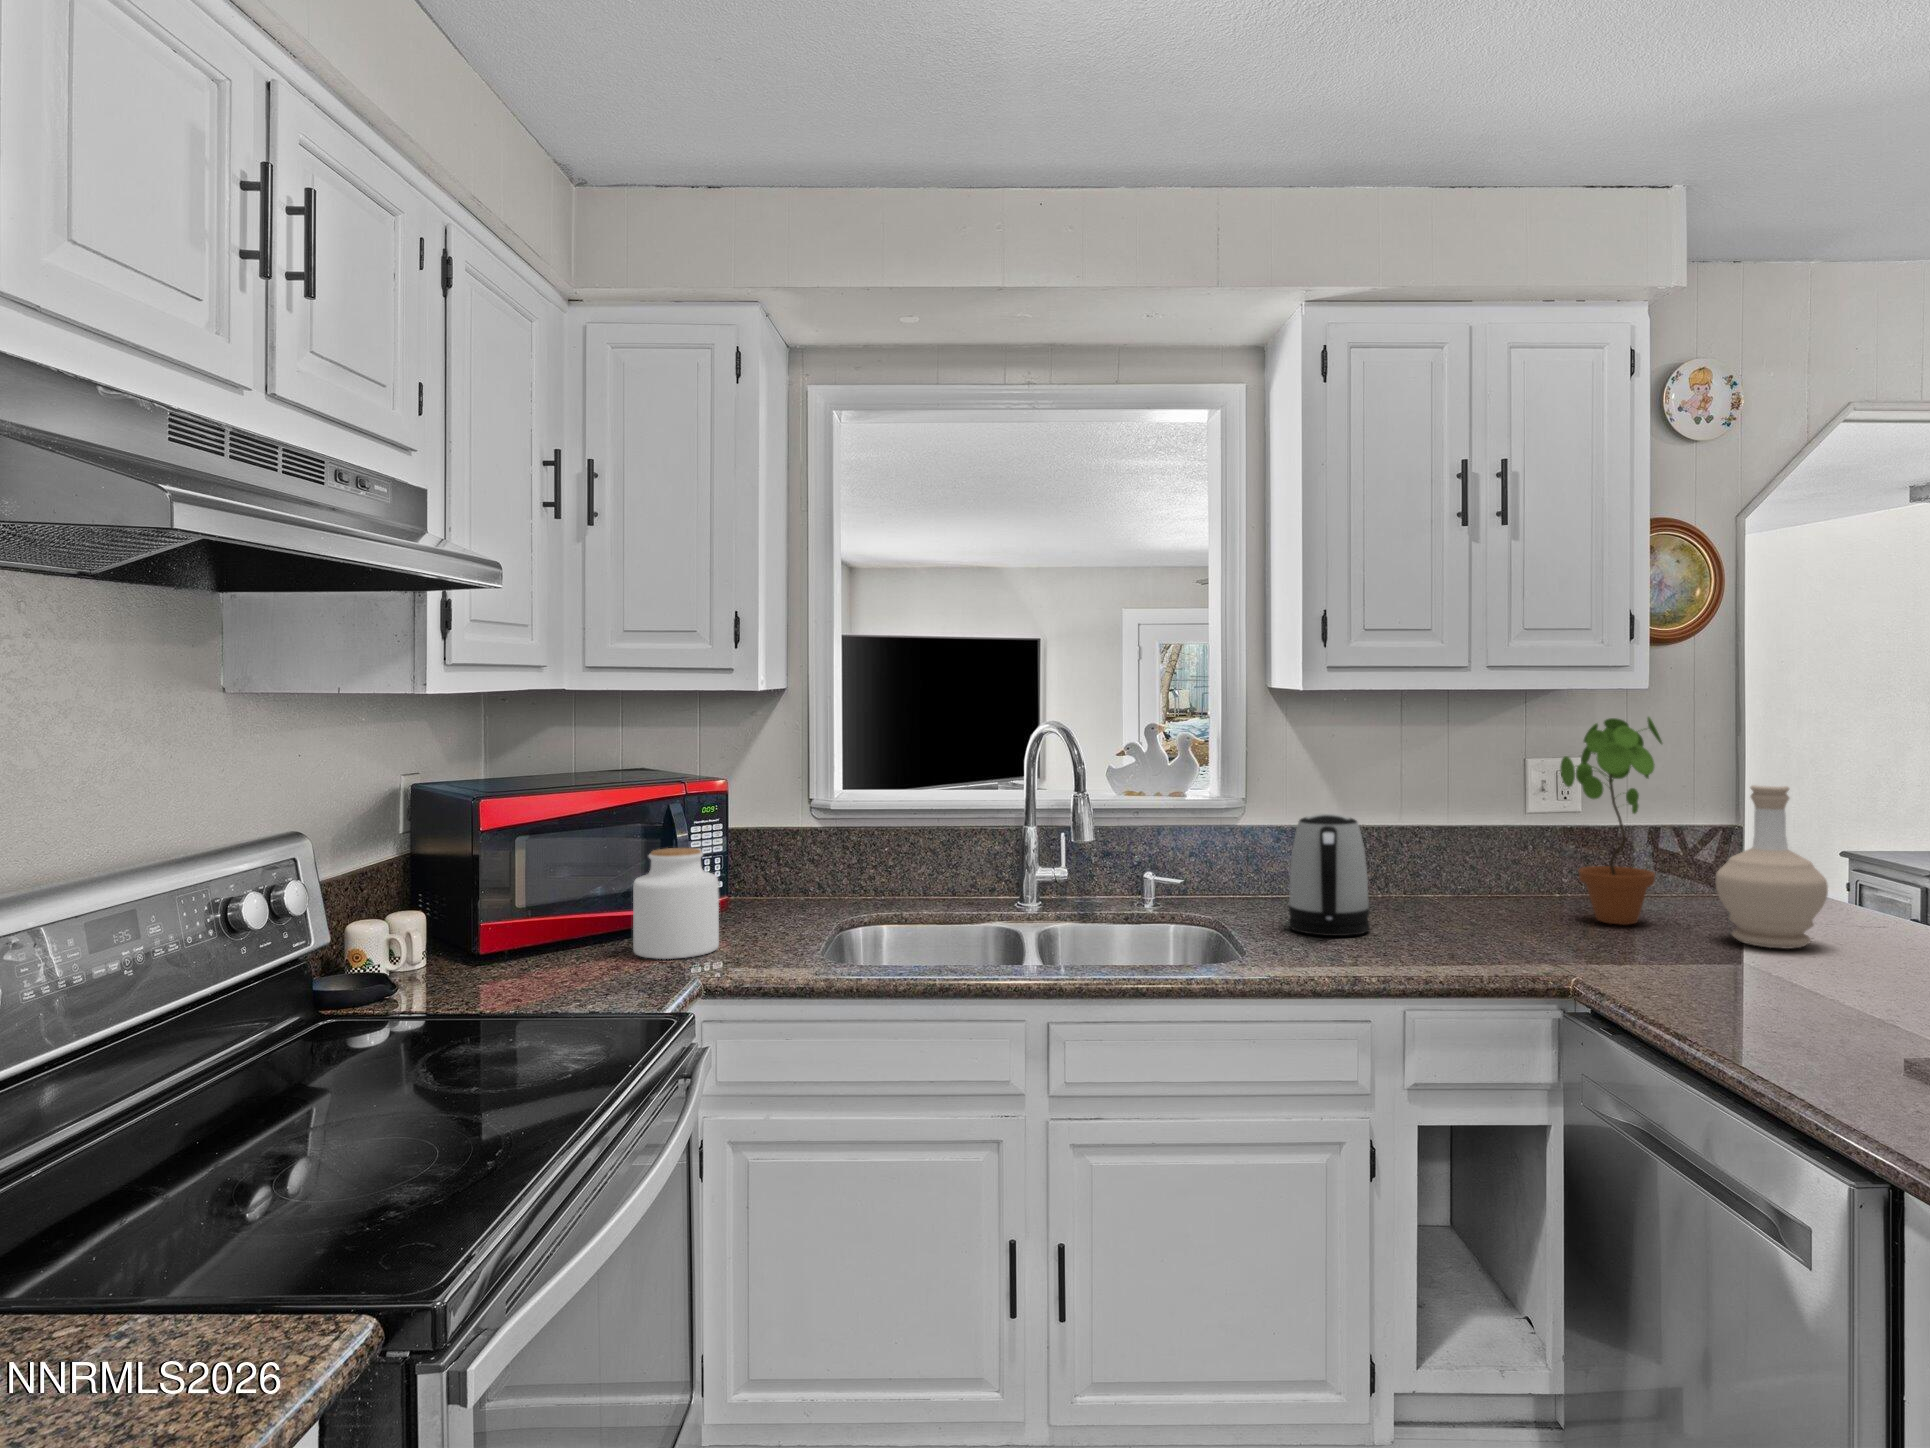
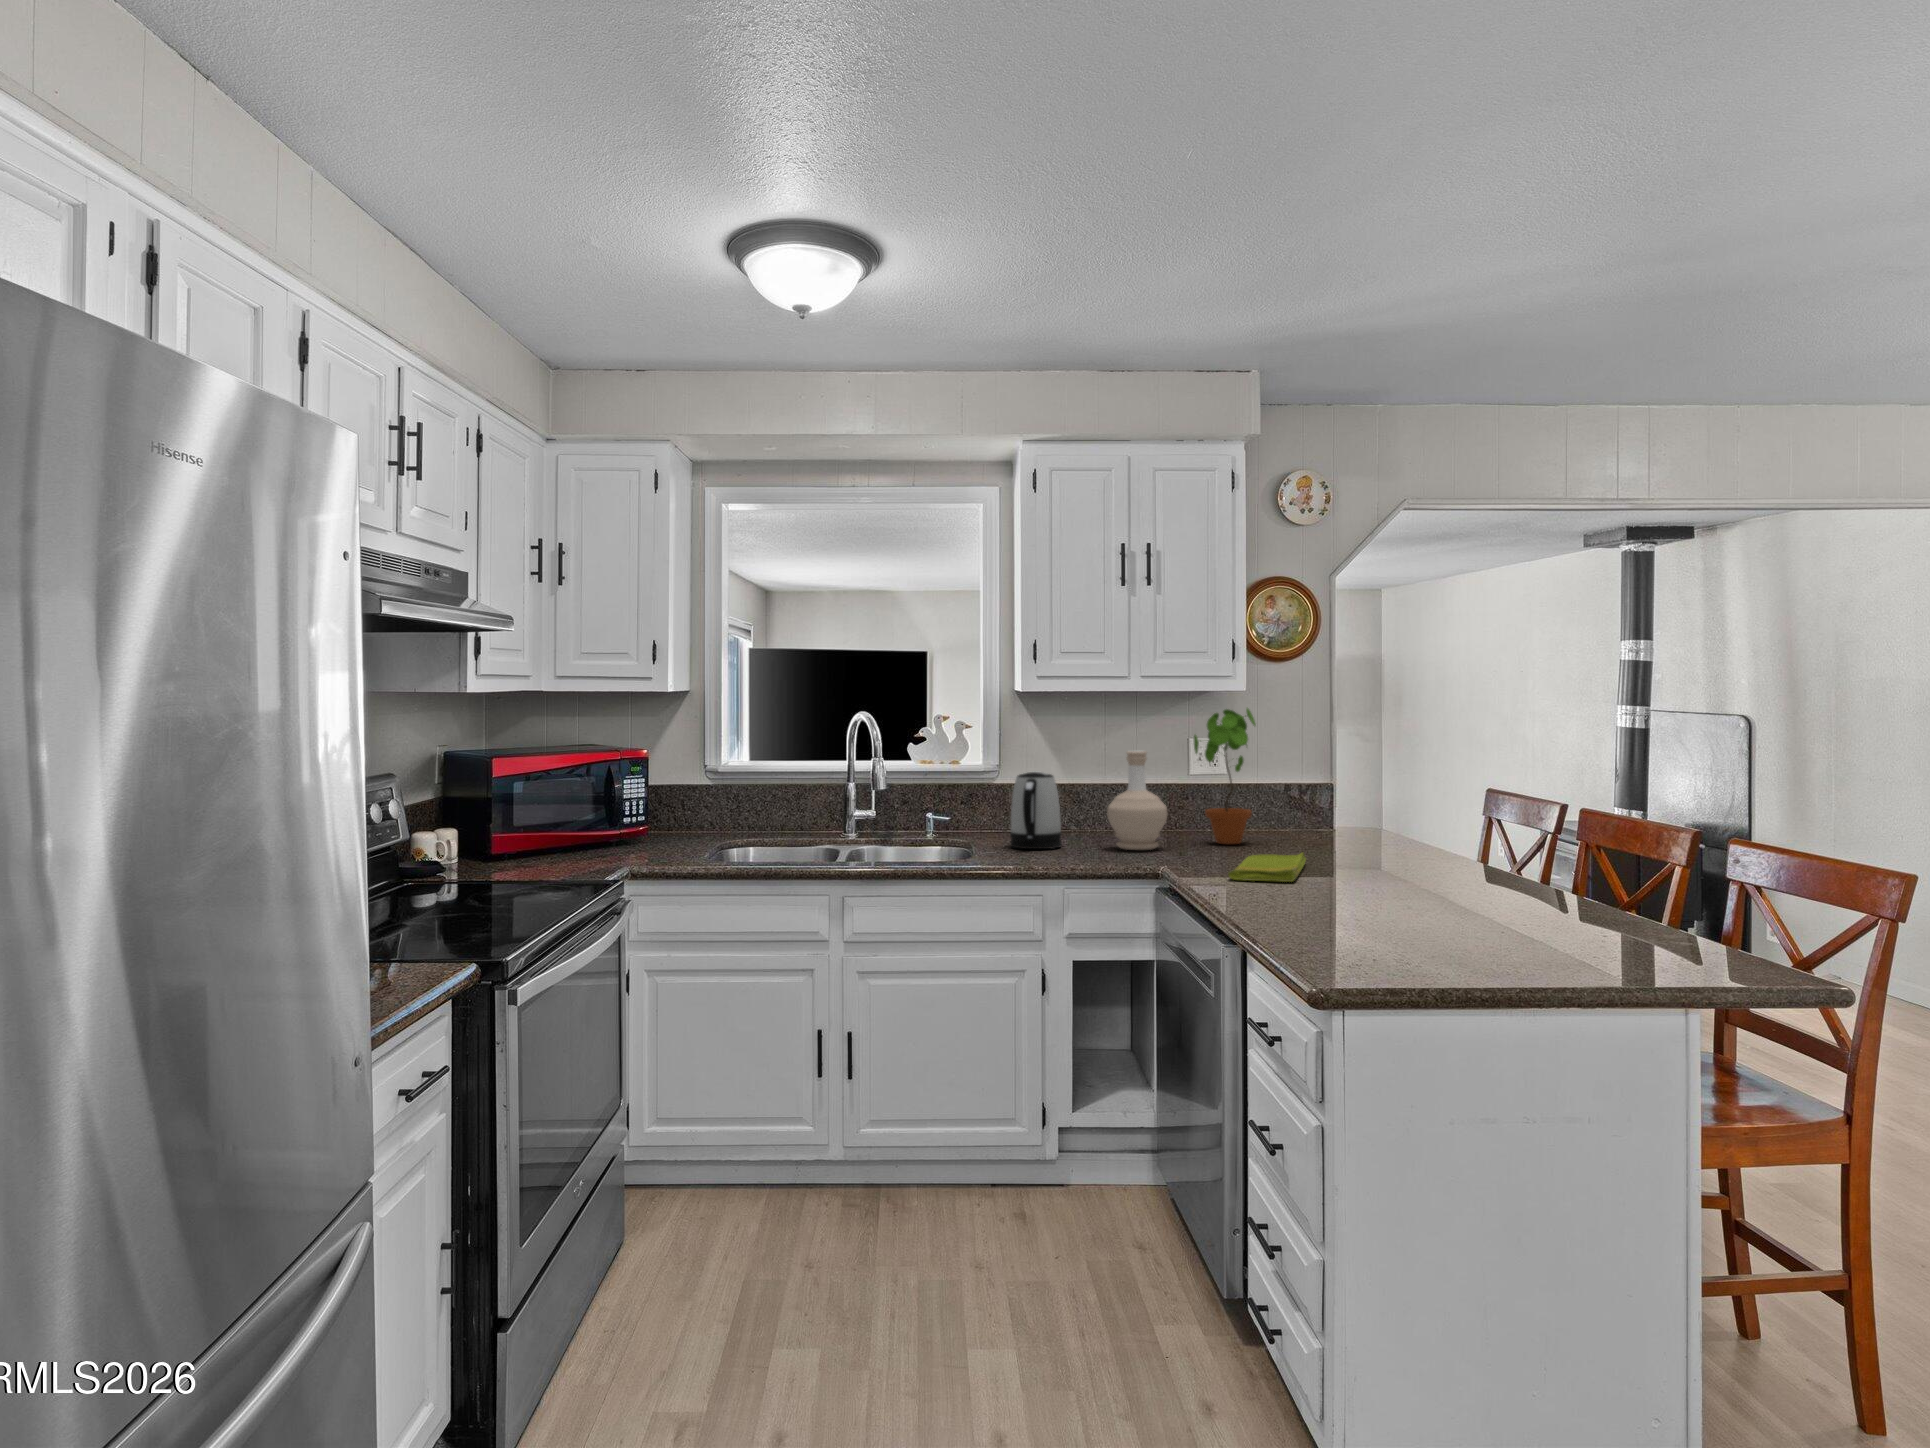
bottle: present [1716,784,1828,948] -> present [1107,751,1167,850]
jar: present [633,848,719,959] -> none [587,792,641,859]
dish towel: none [1717,957,1900,1035] -> present [1228,853,1306,882]

